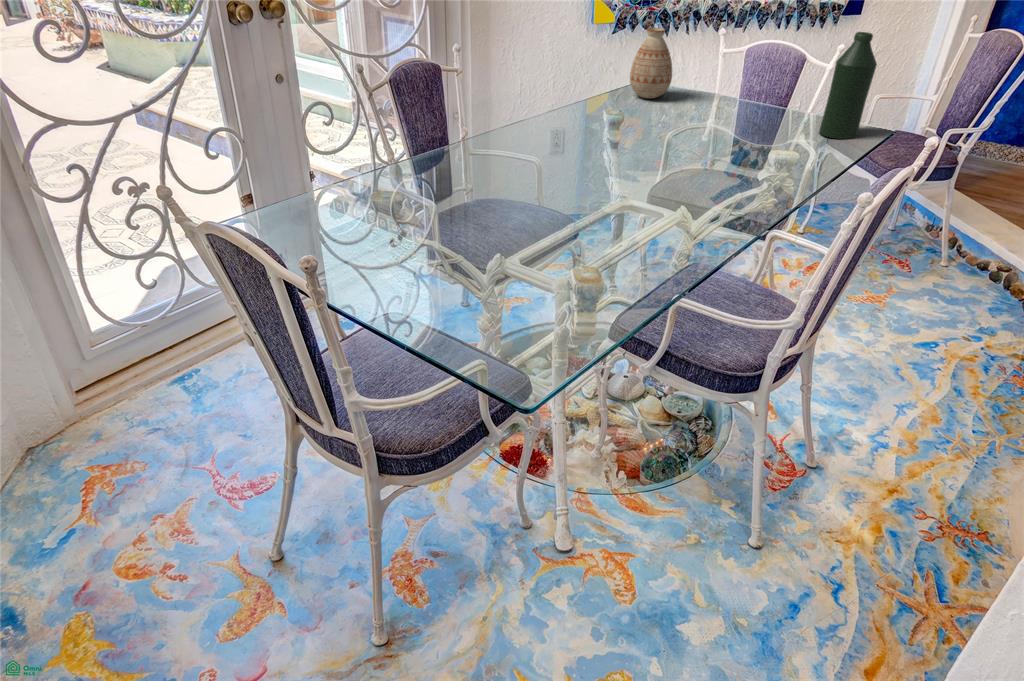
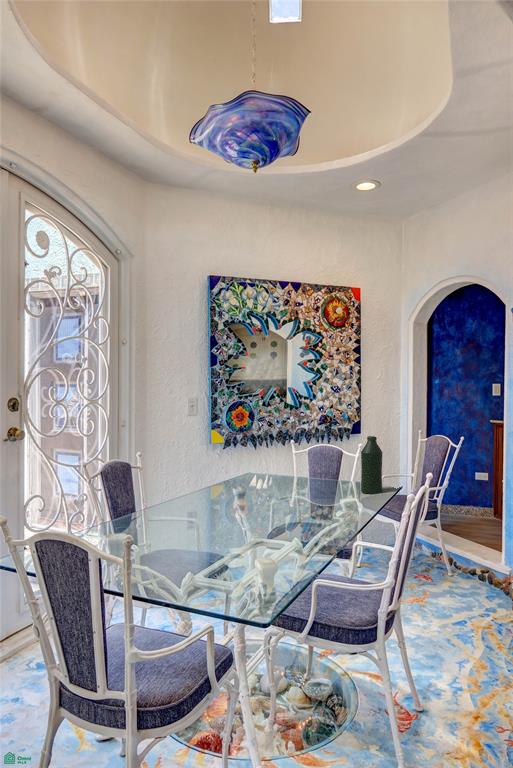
vase: present [630,28,672,99] -> none [242,441,268,481]

